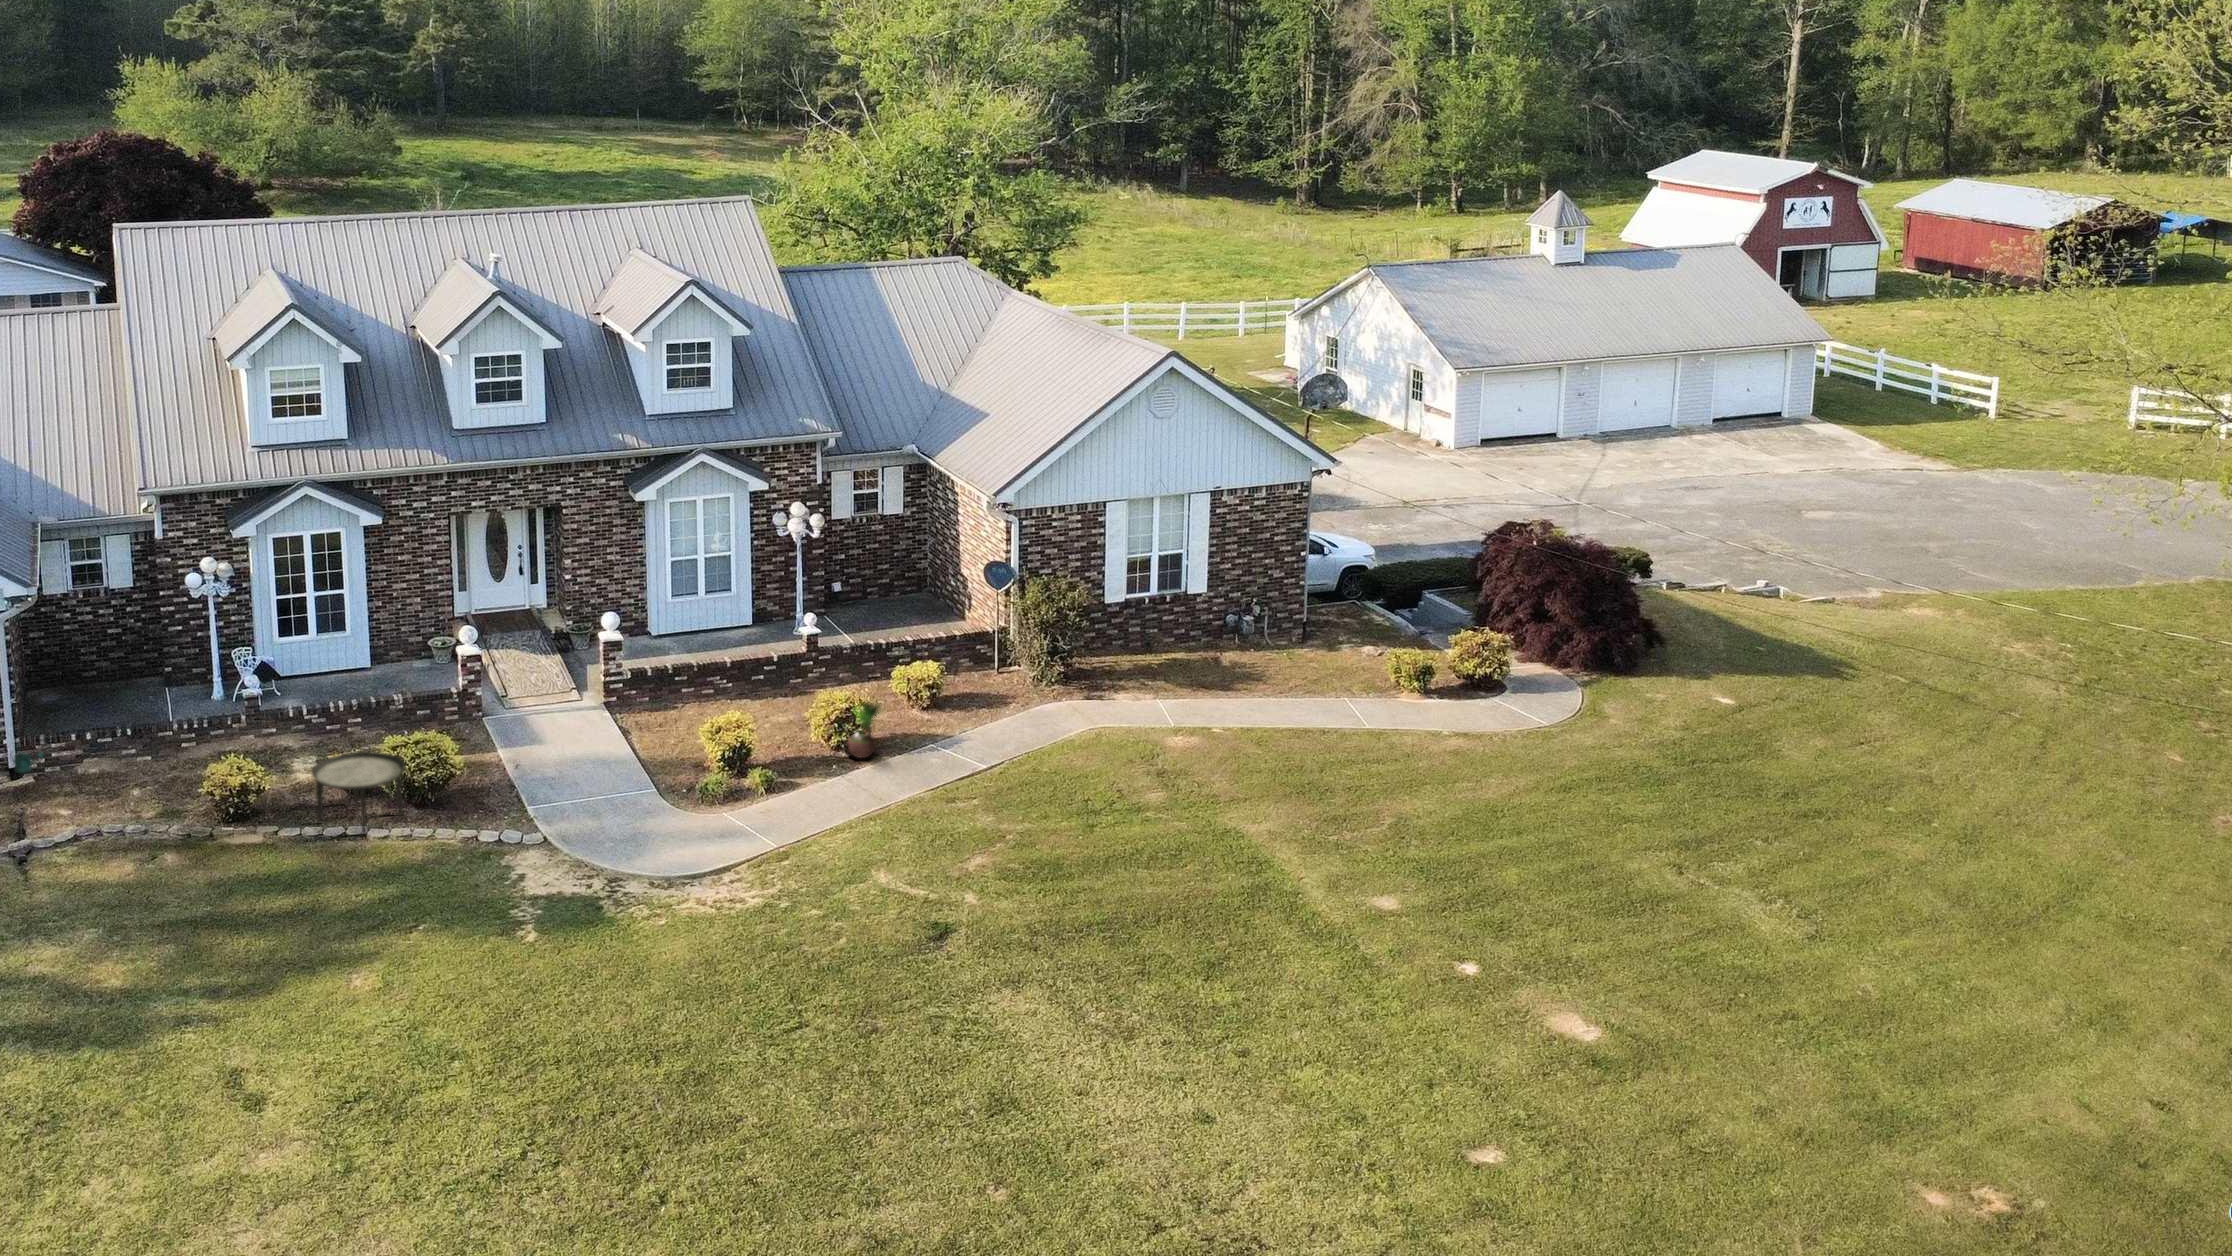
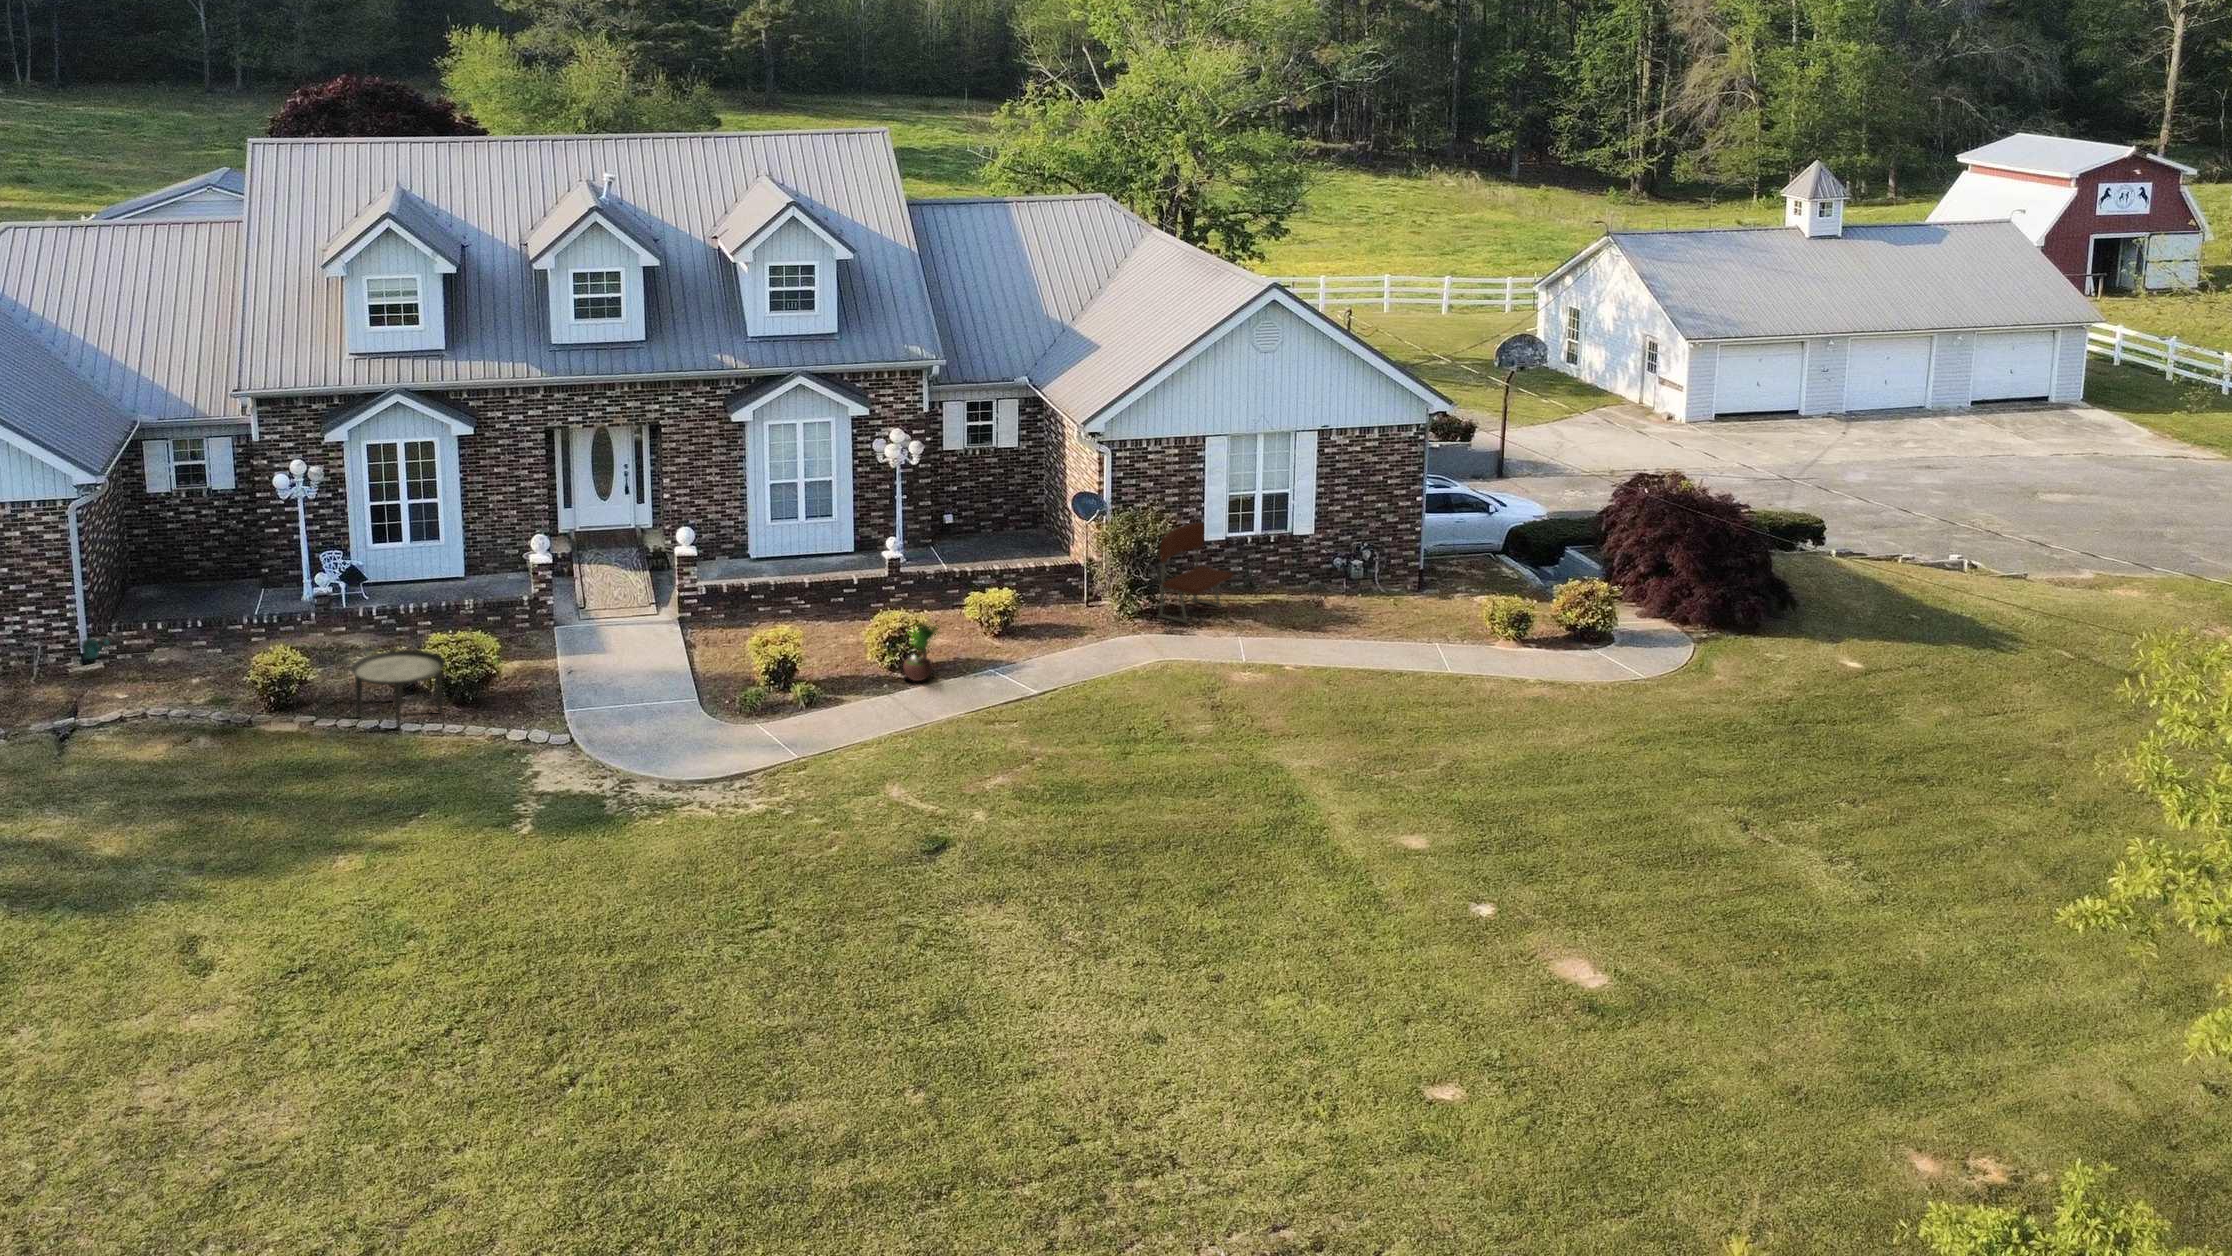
bench: none [1070,586,1139,686] -> present [1159,523,1233,623]

